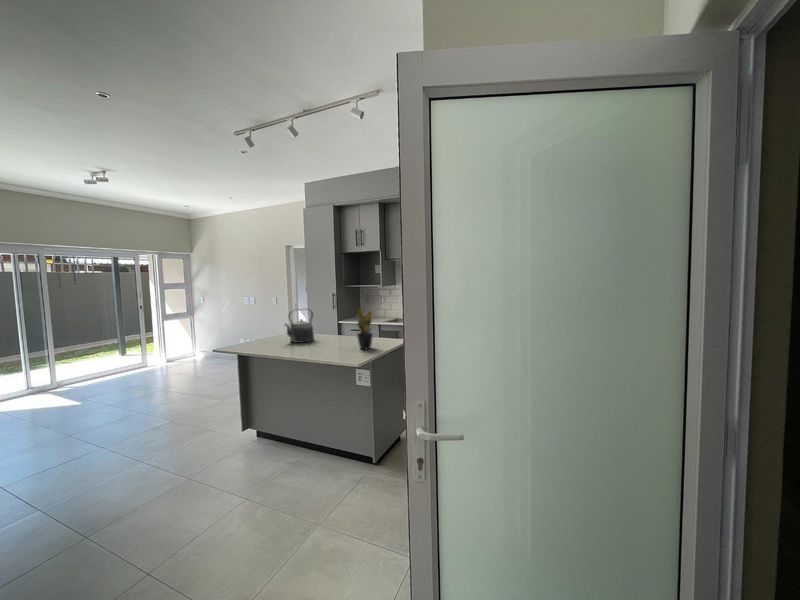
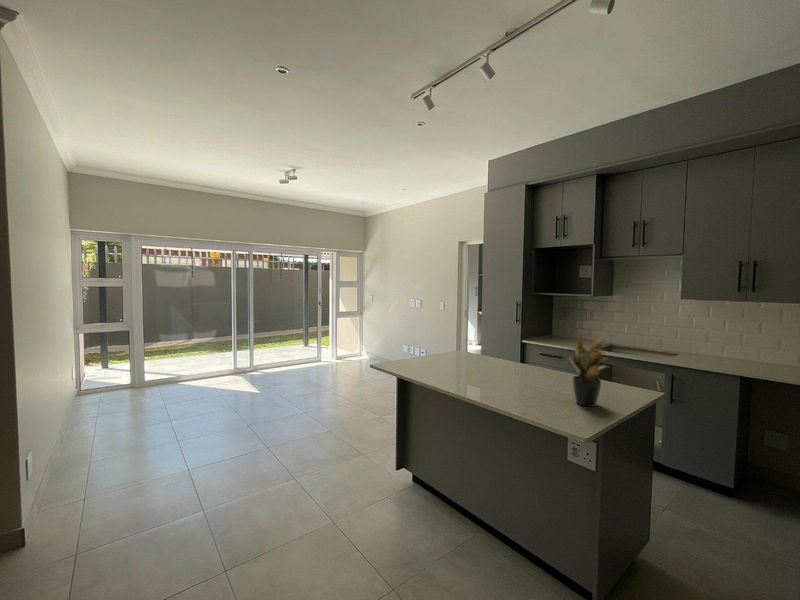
kettle: present [285,310,314,343] -> none [457,324,496,372]

